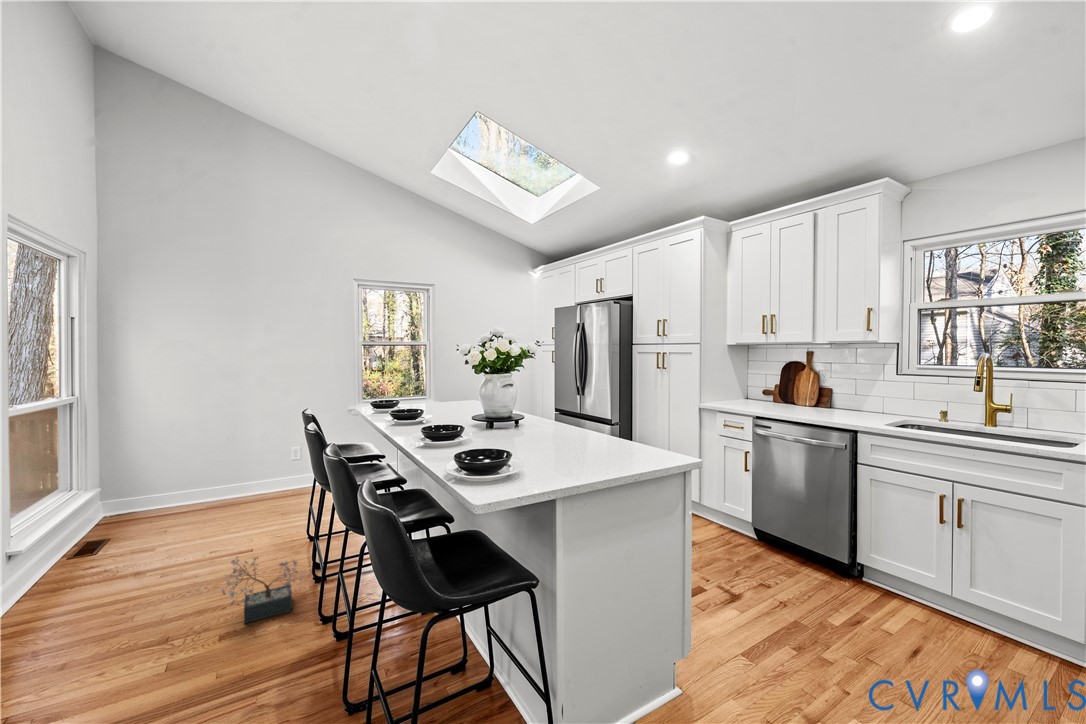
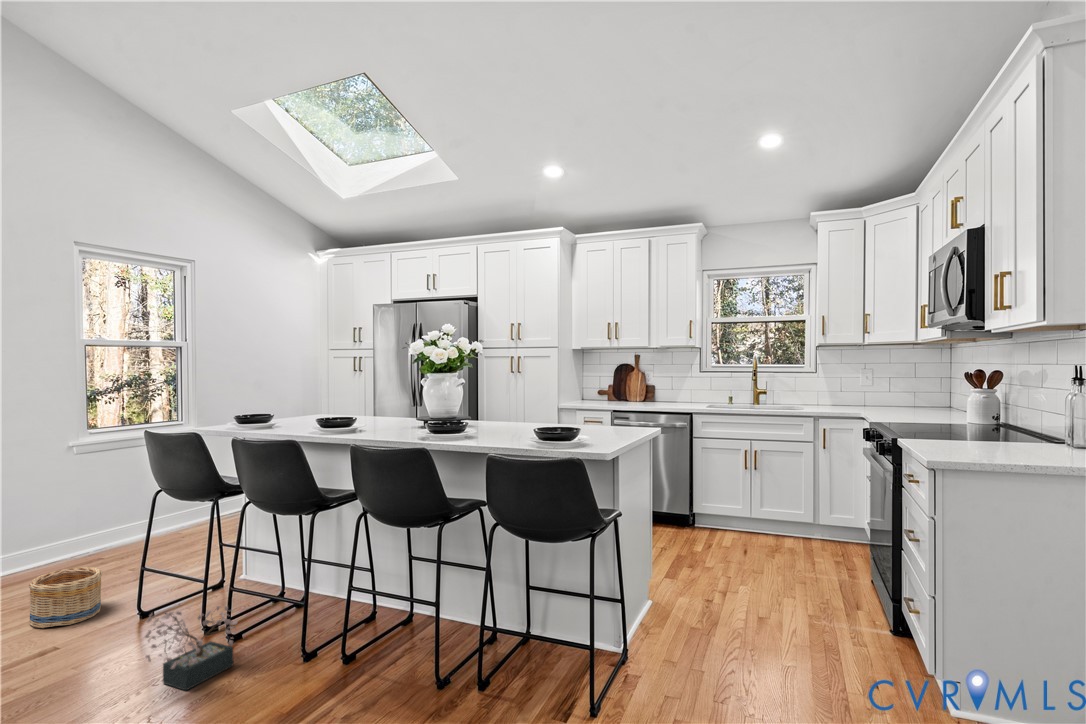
basket: none [268,497,312,537] -> present [29,567,102,628]

